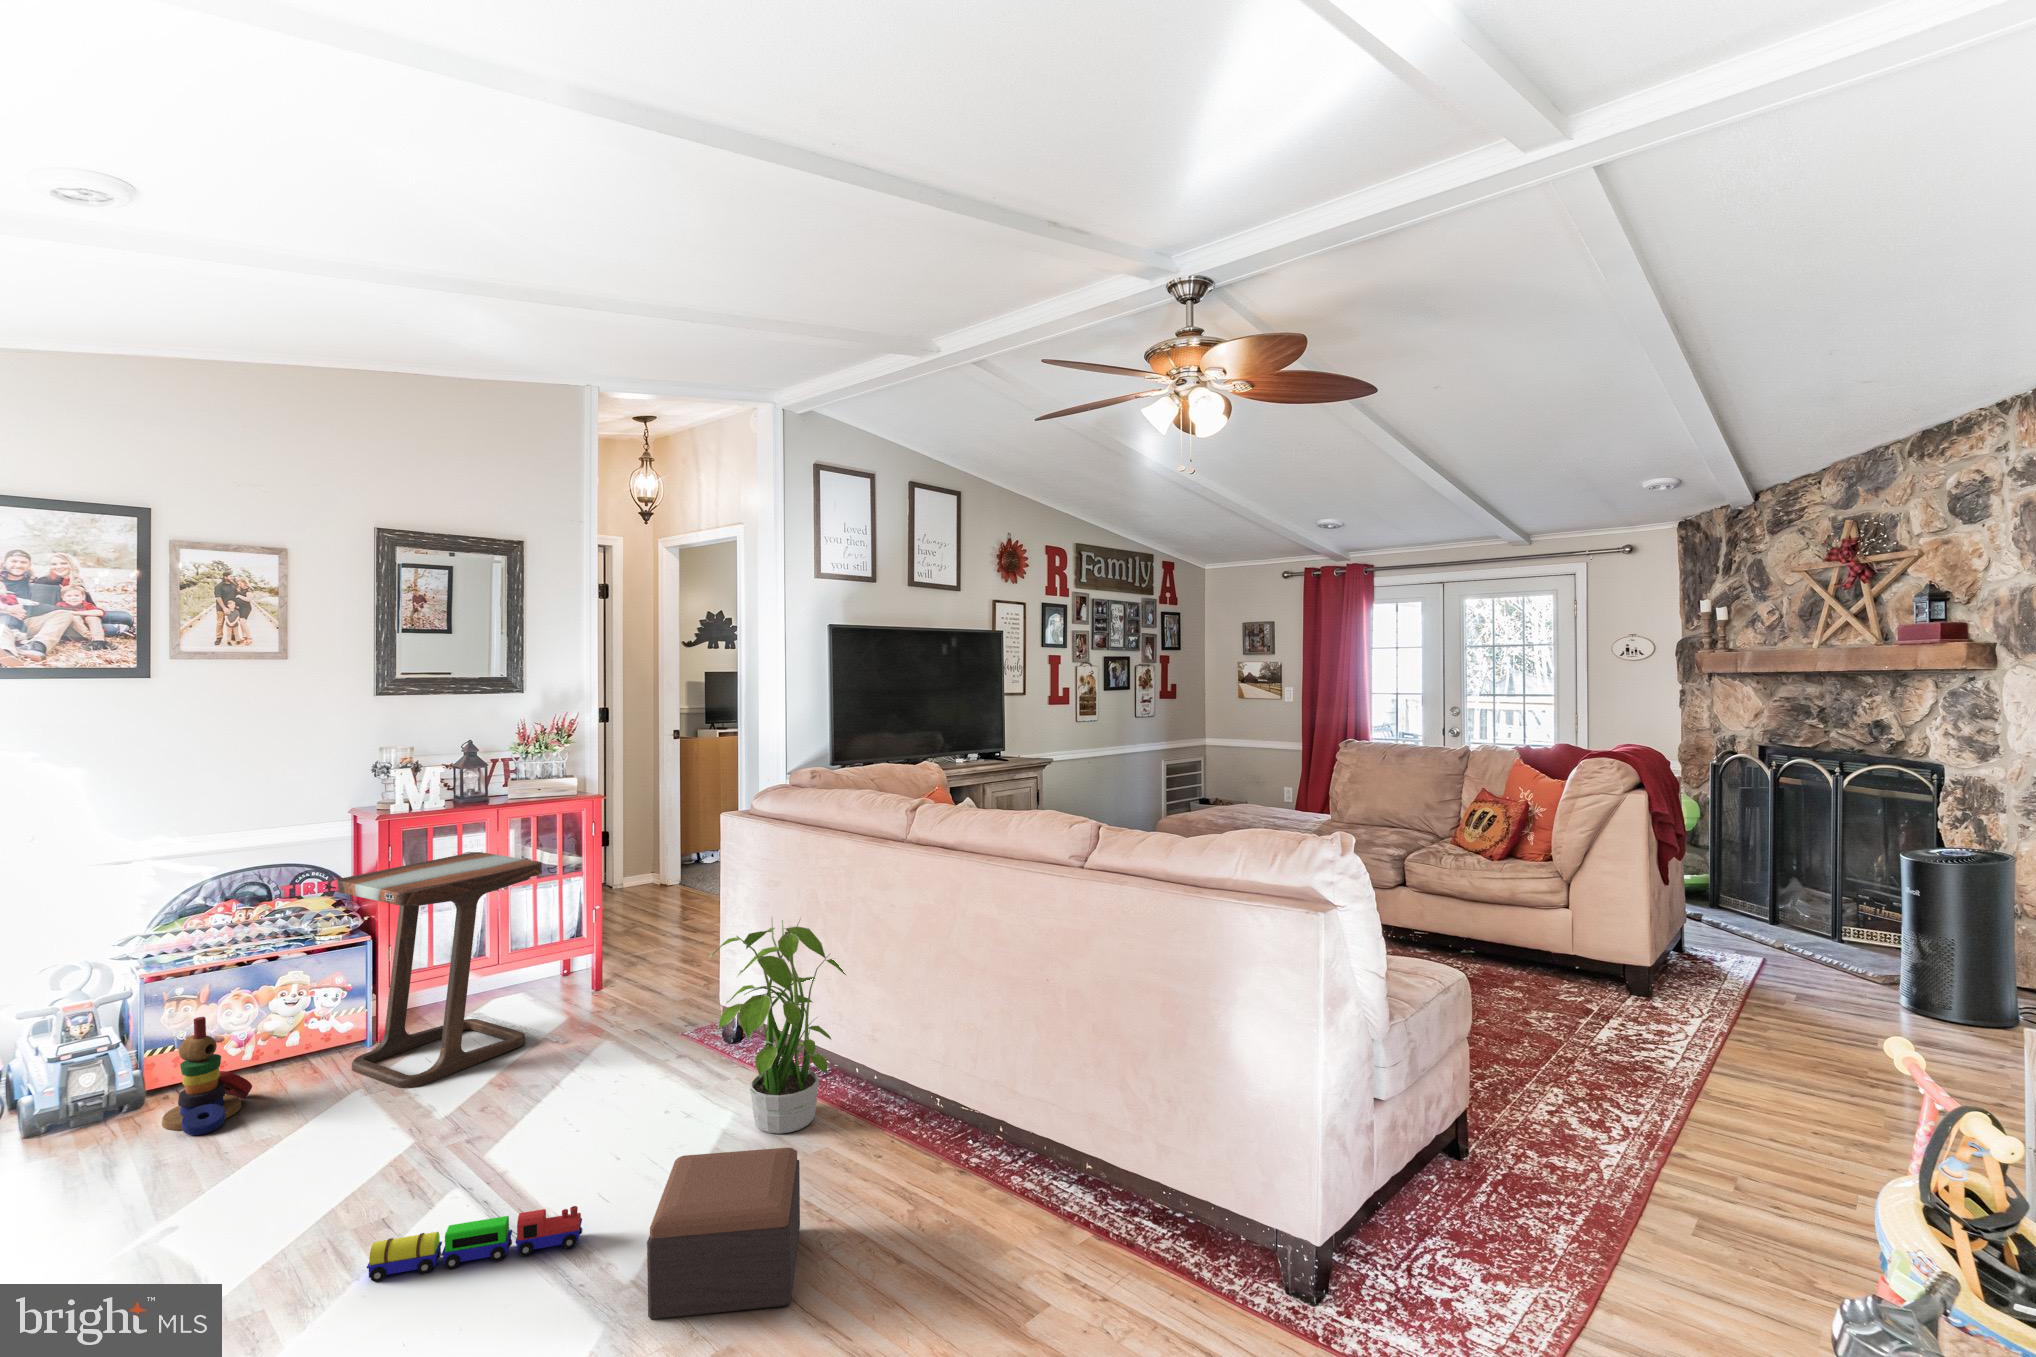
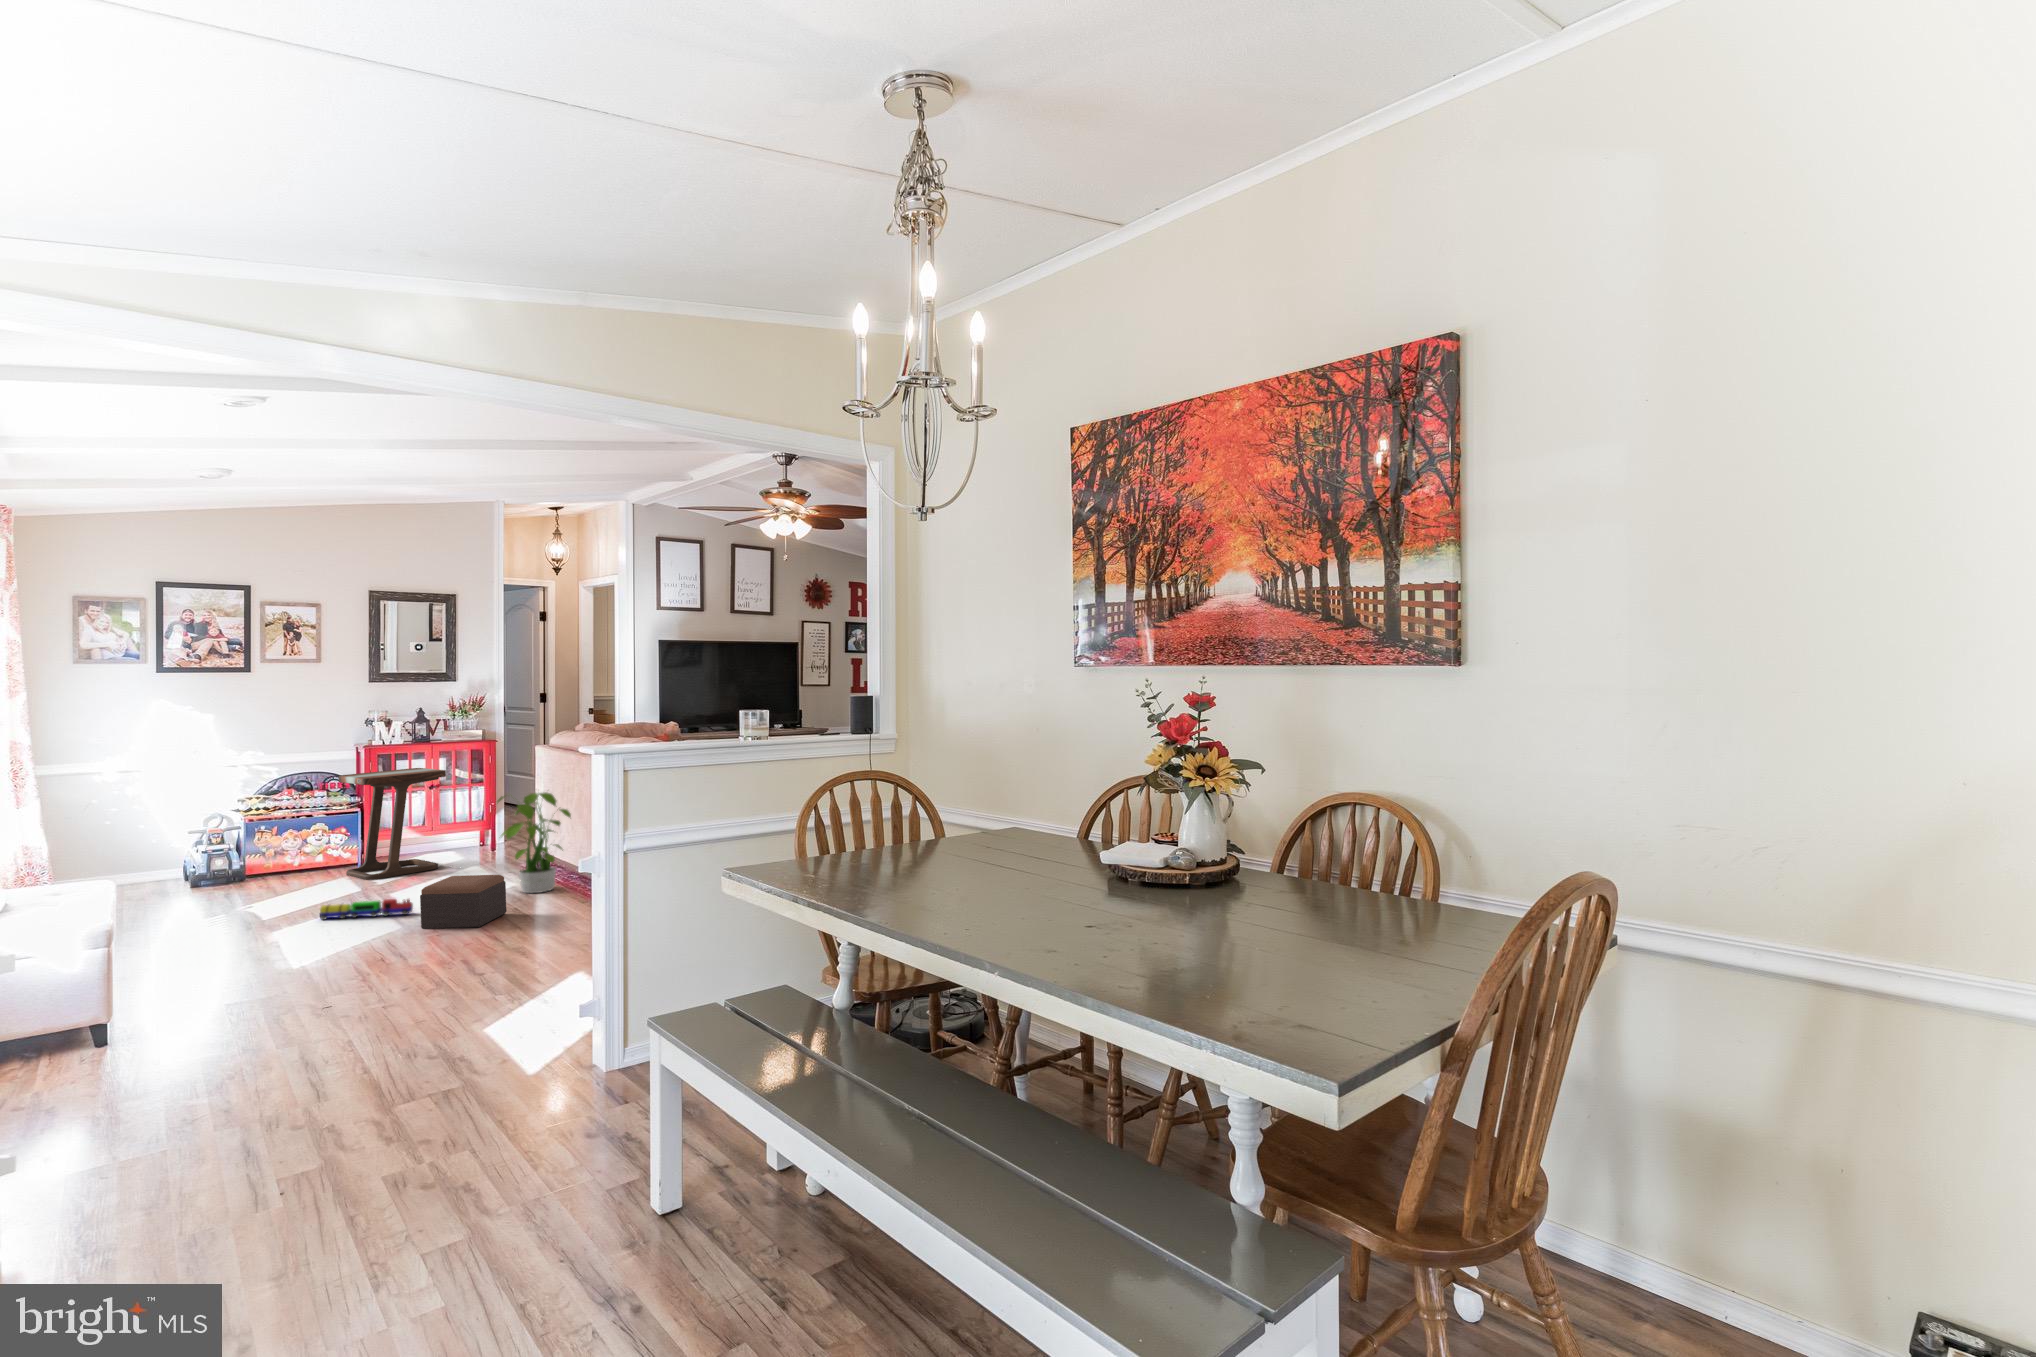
stacking toy: present [162,1017,252,1135] -> none [252,837,295,890]

